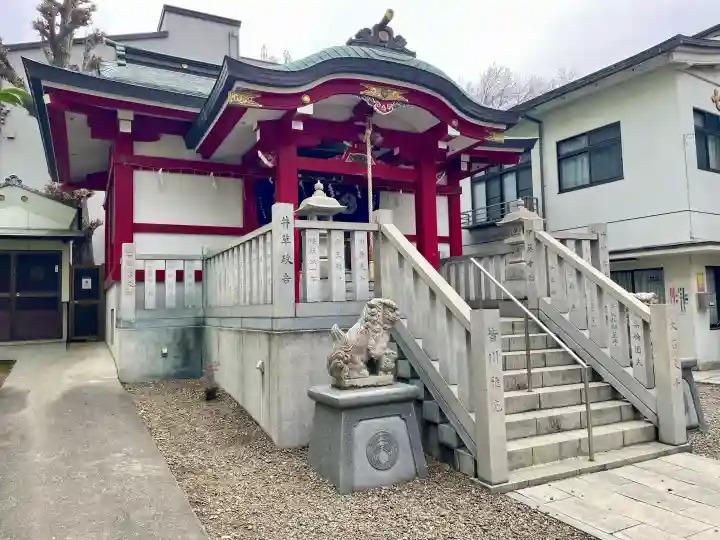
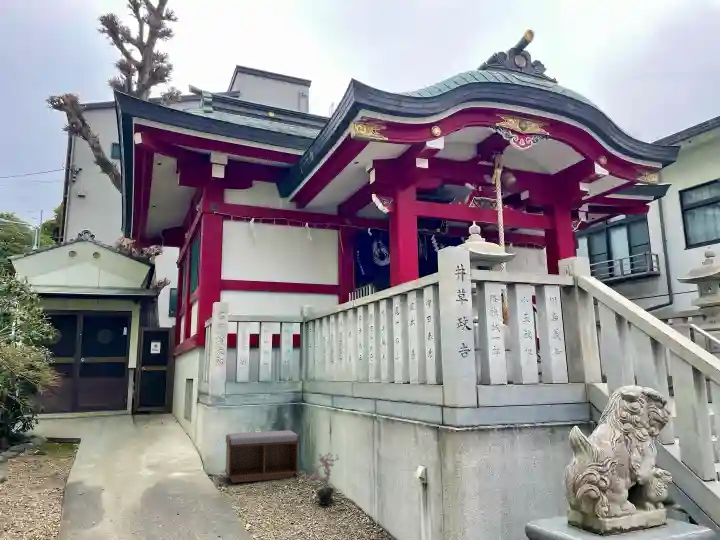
bench: none [136,347,197,388] -> present [225,430,299,483]

